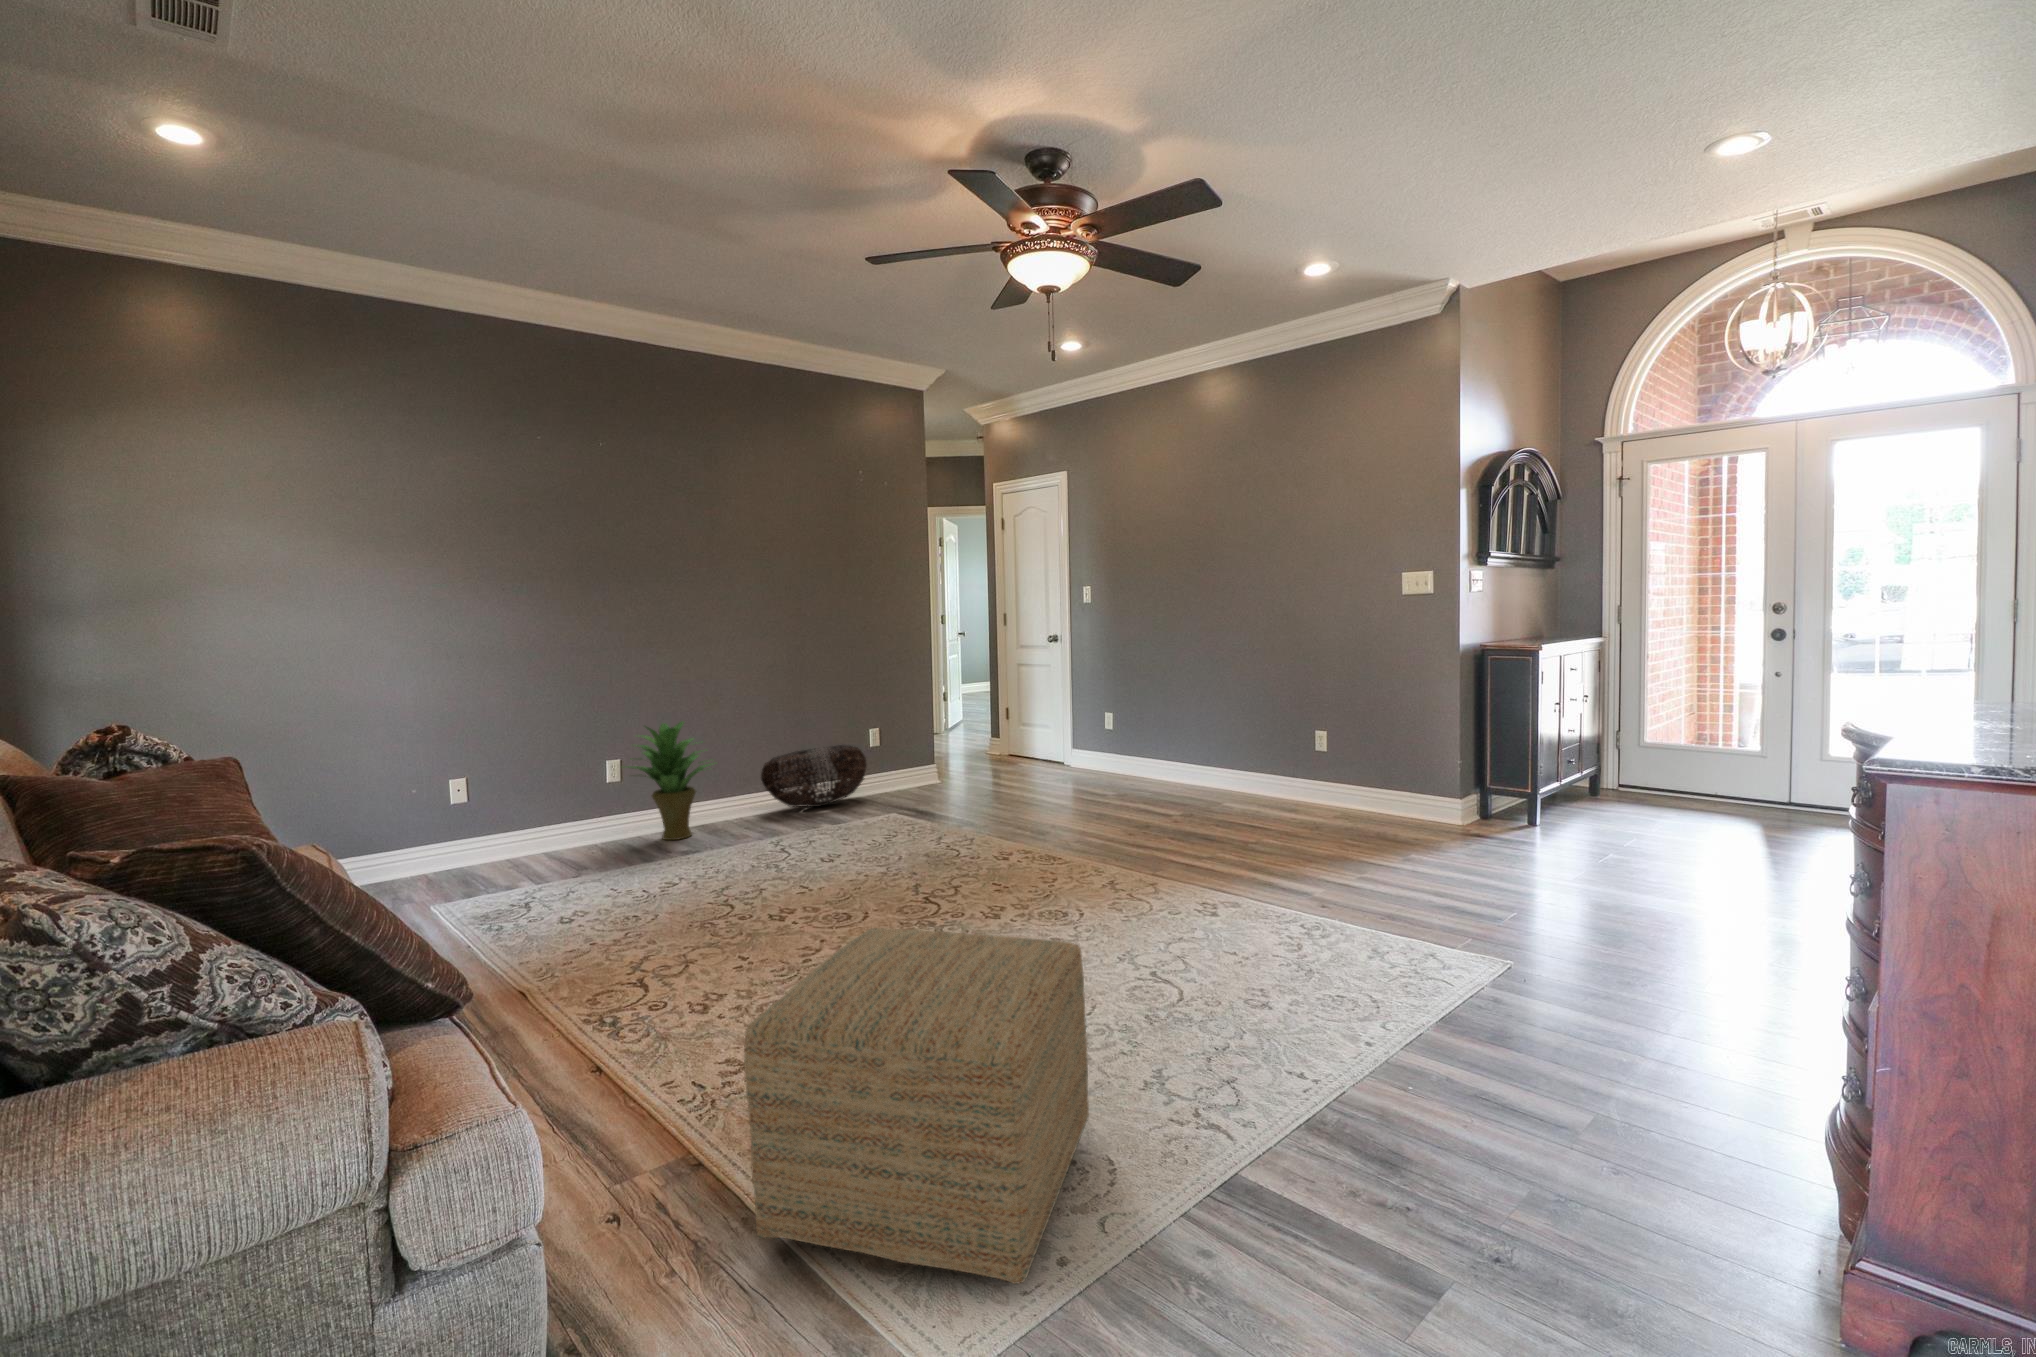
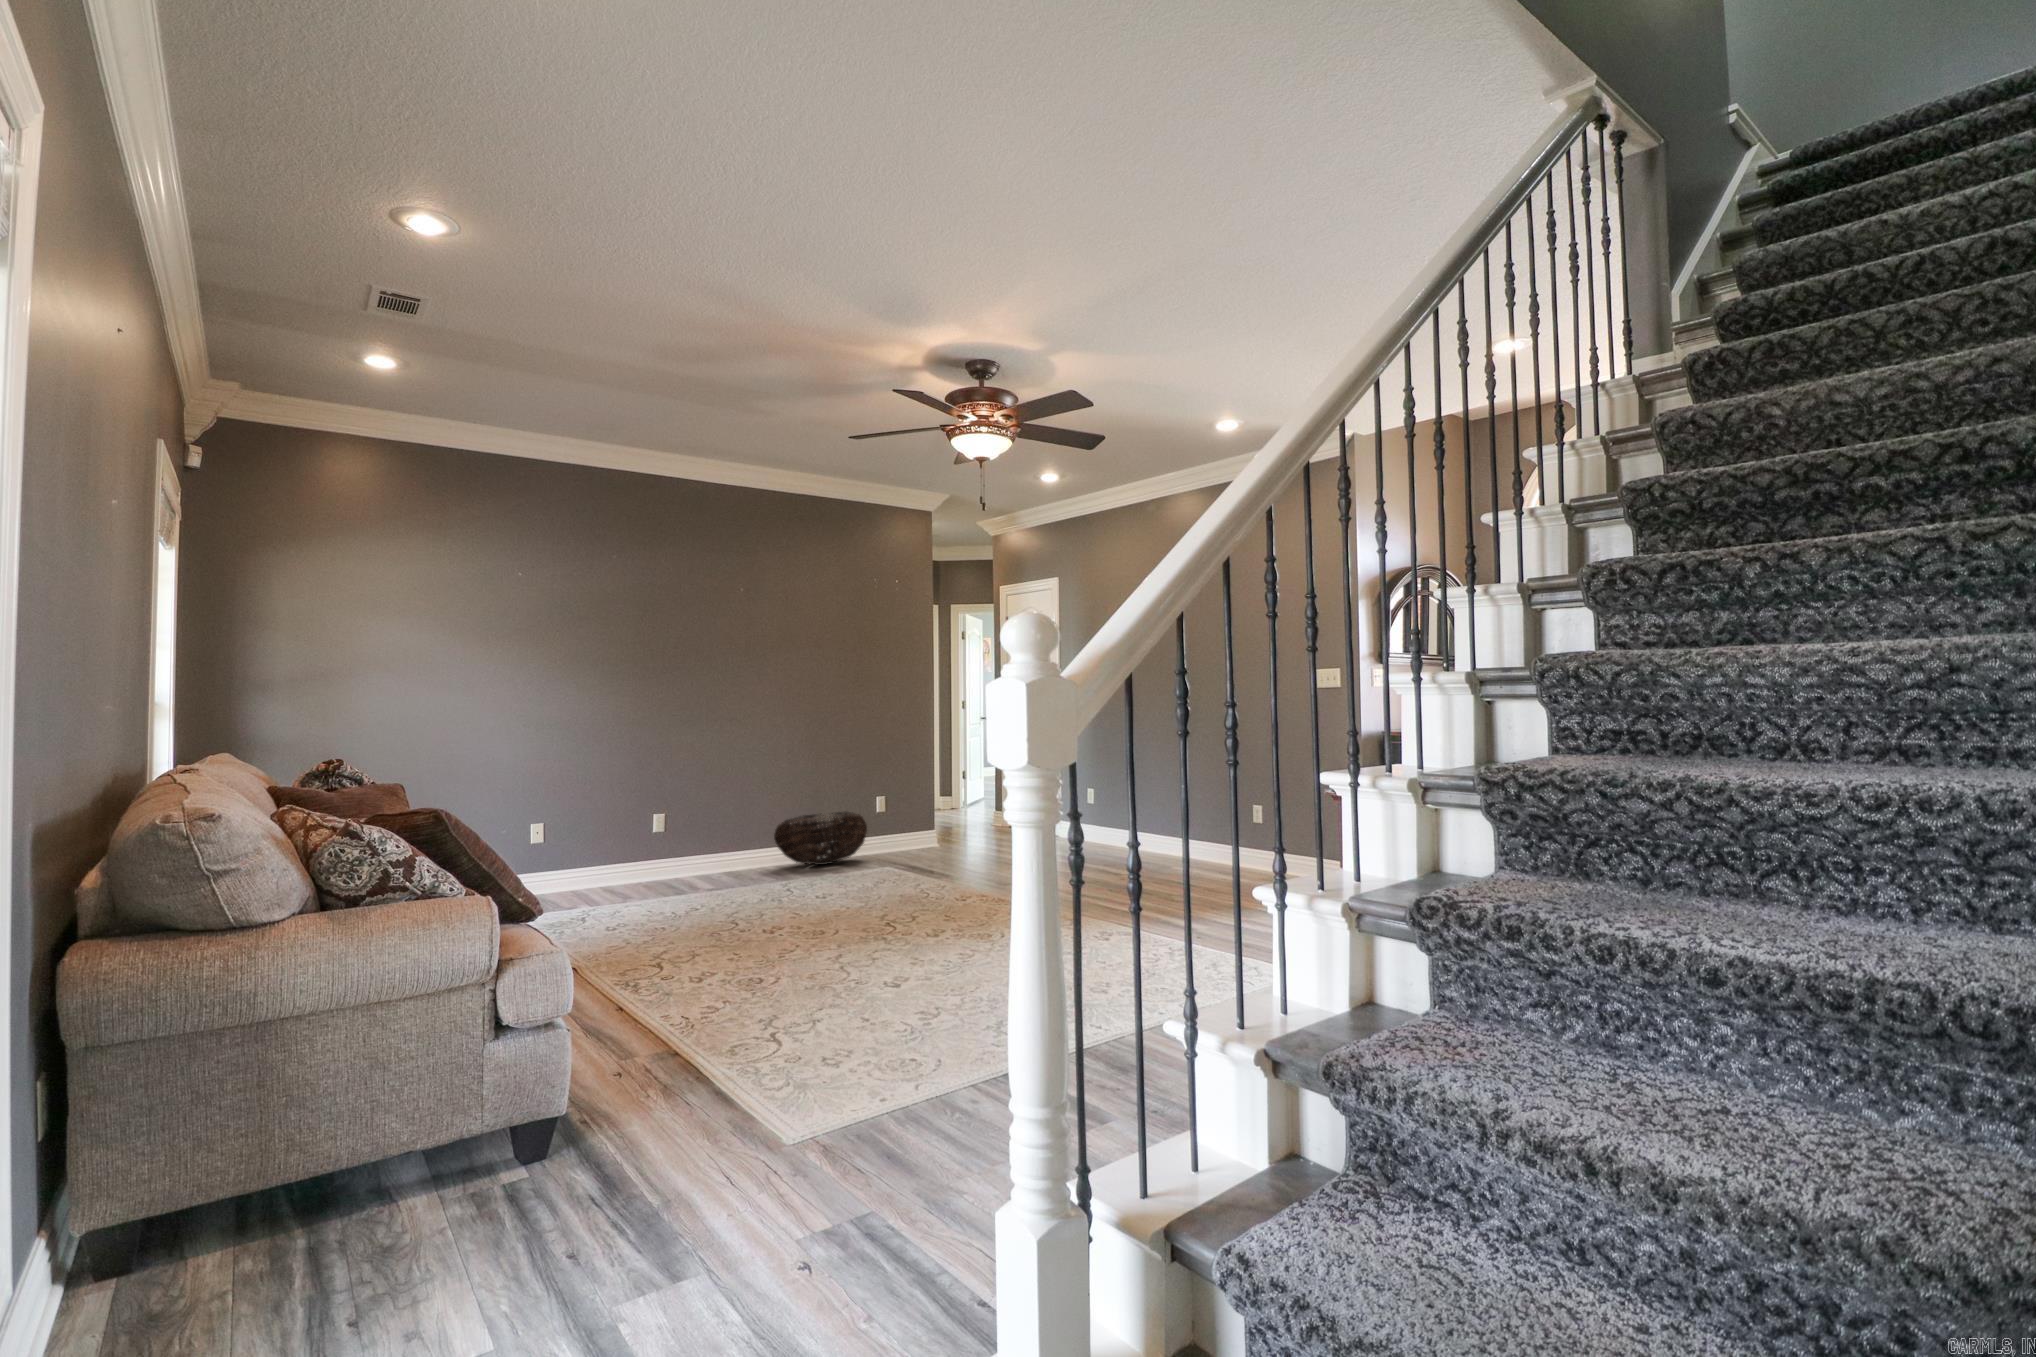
potted plant: present [626,721,717,840] -> none [657,784,737,885]
ottoman: present [744,928,1089,1284] -> none [698,906,935,1103]

